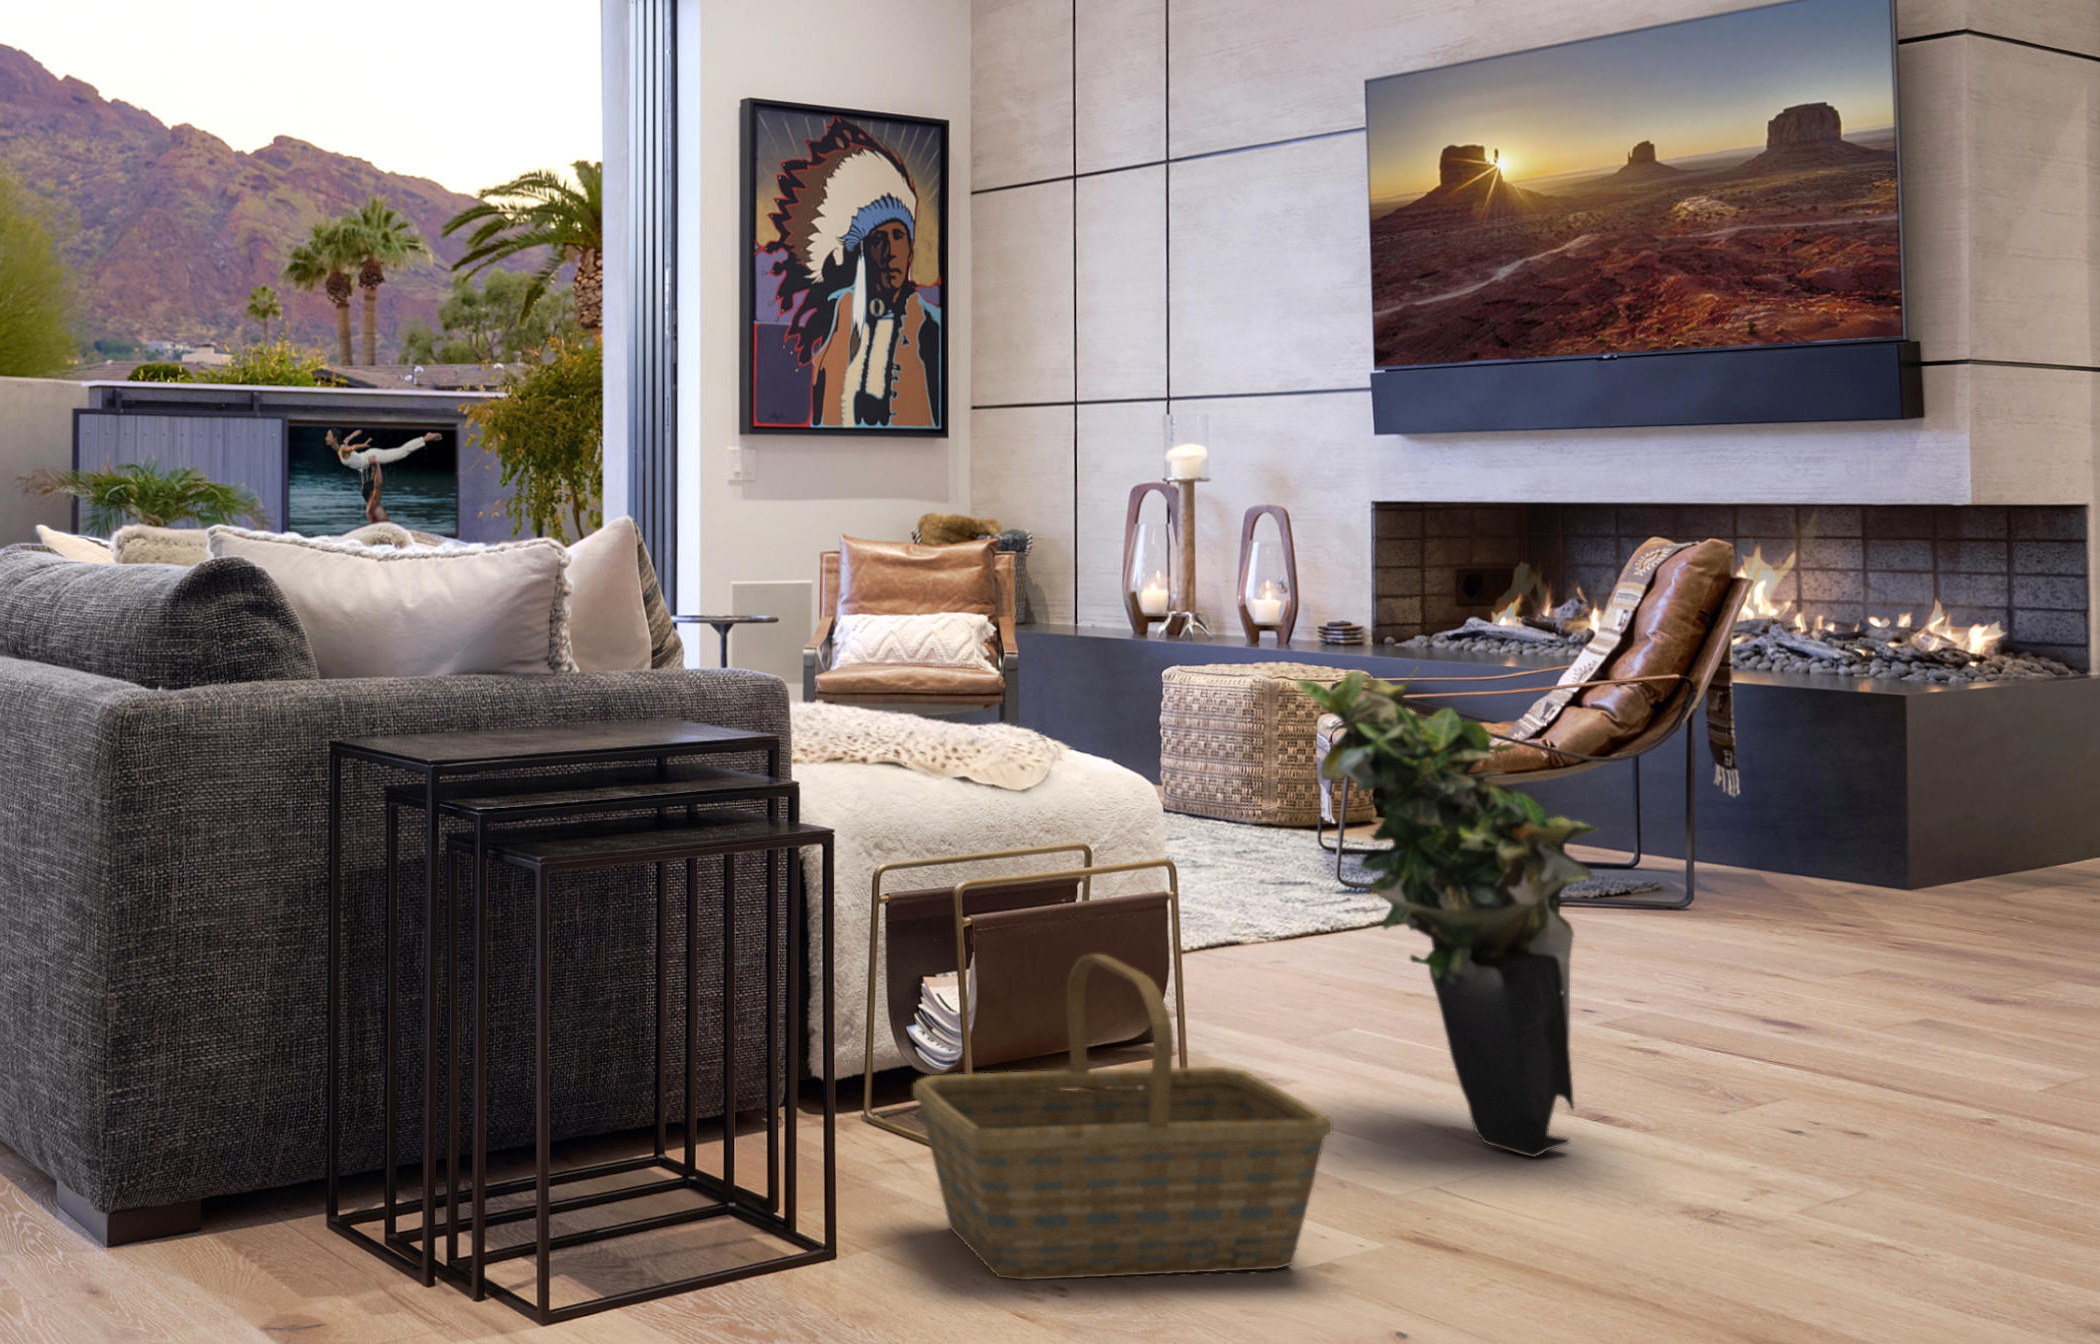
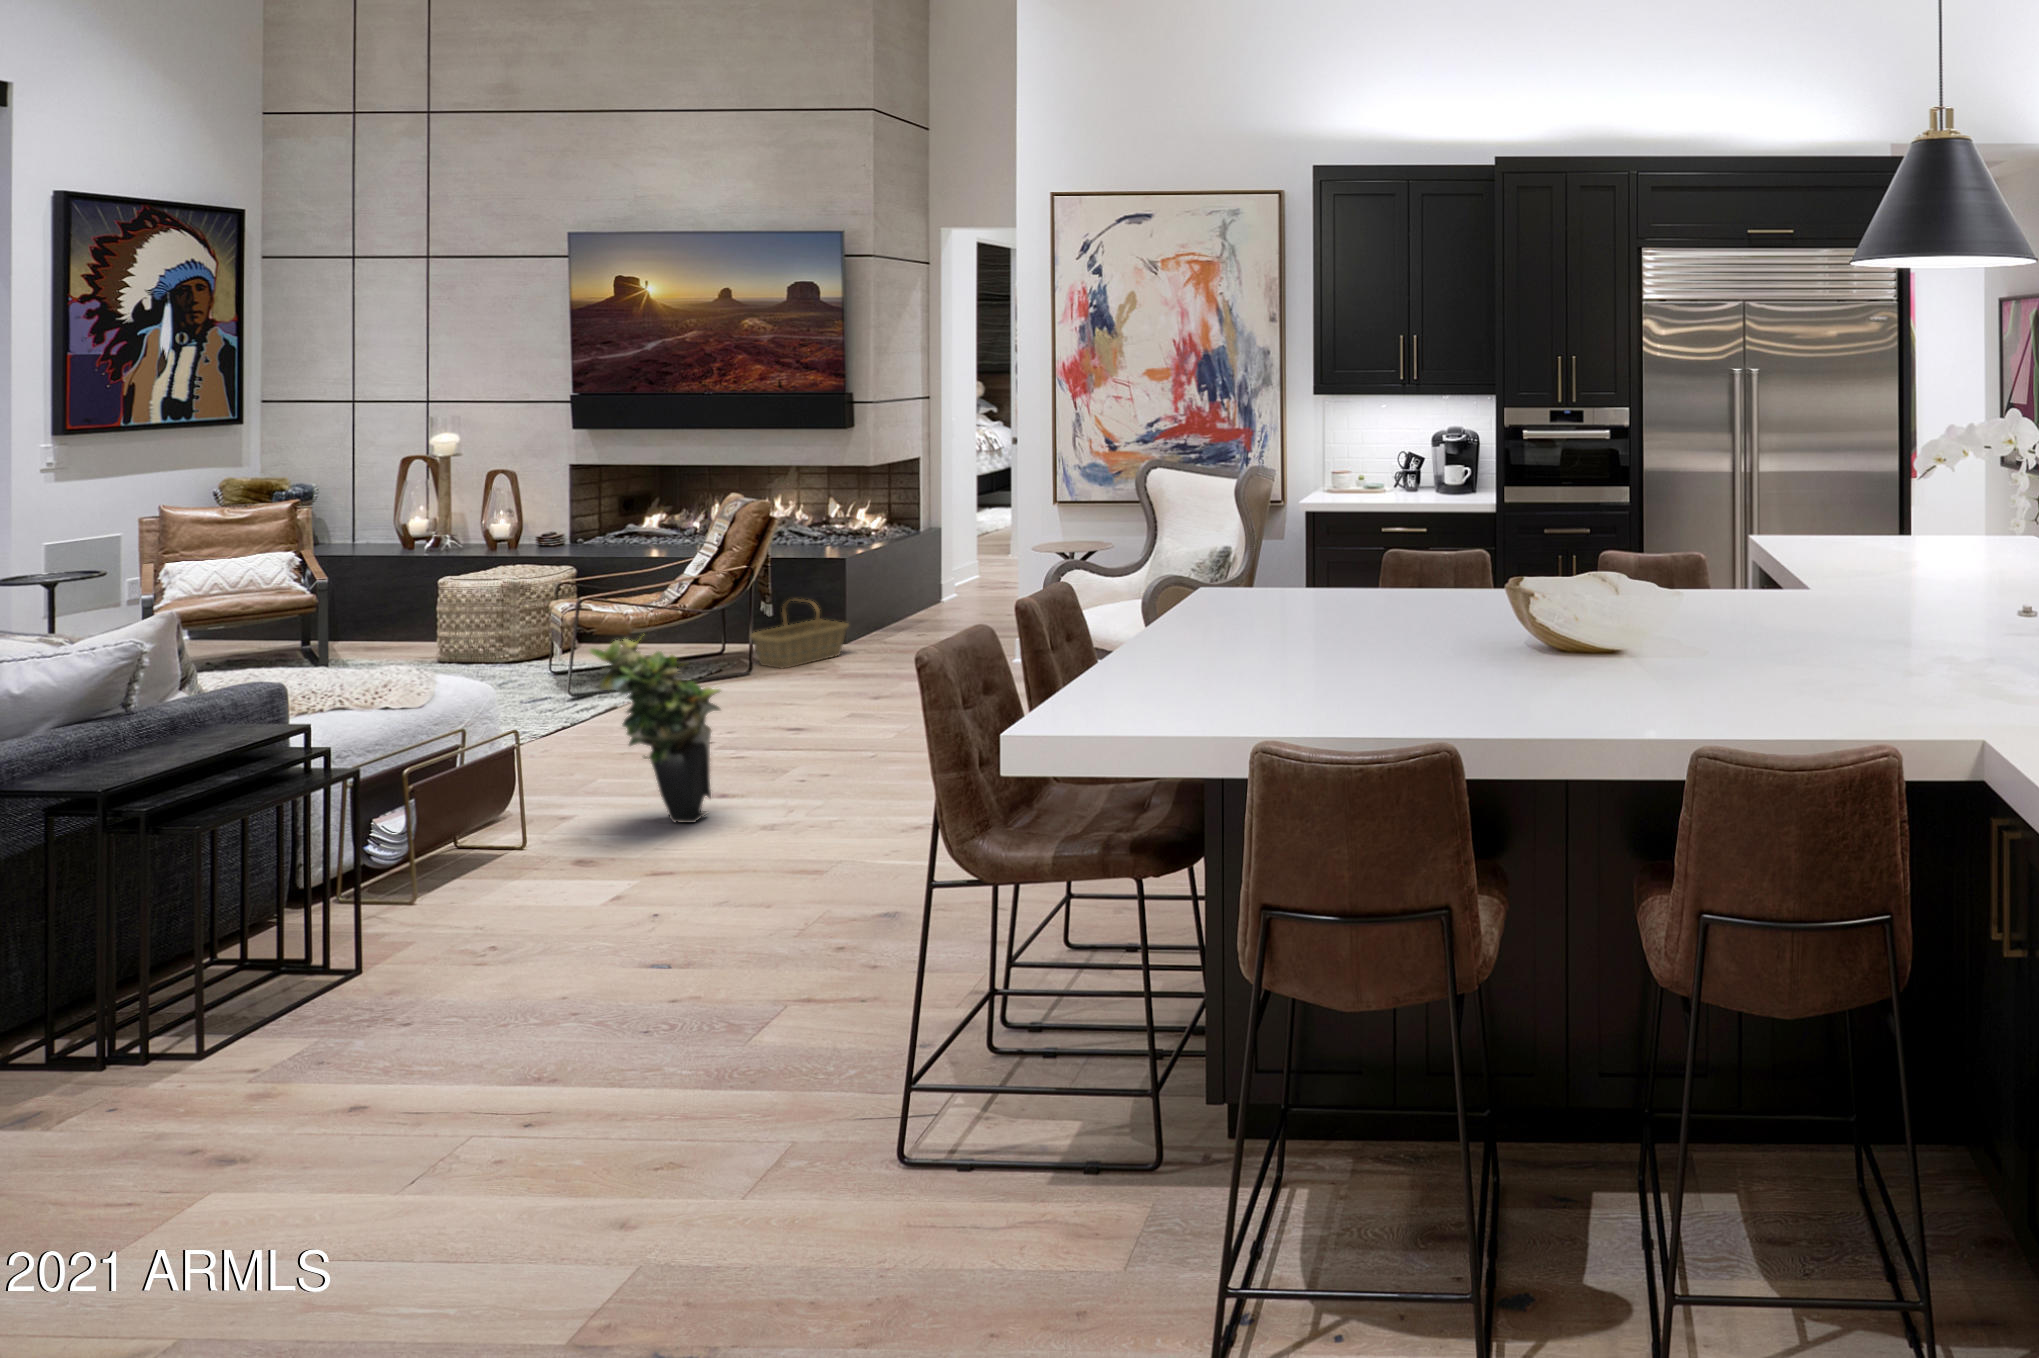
basket: present [913,954,1333,1280] -> present [751,600,849,668]

